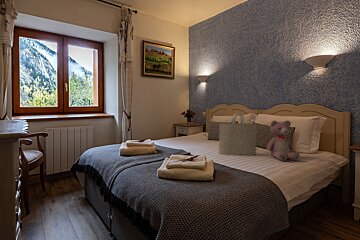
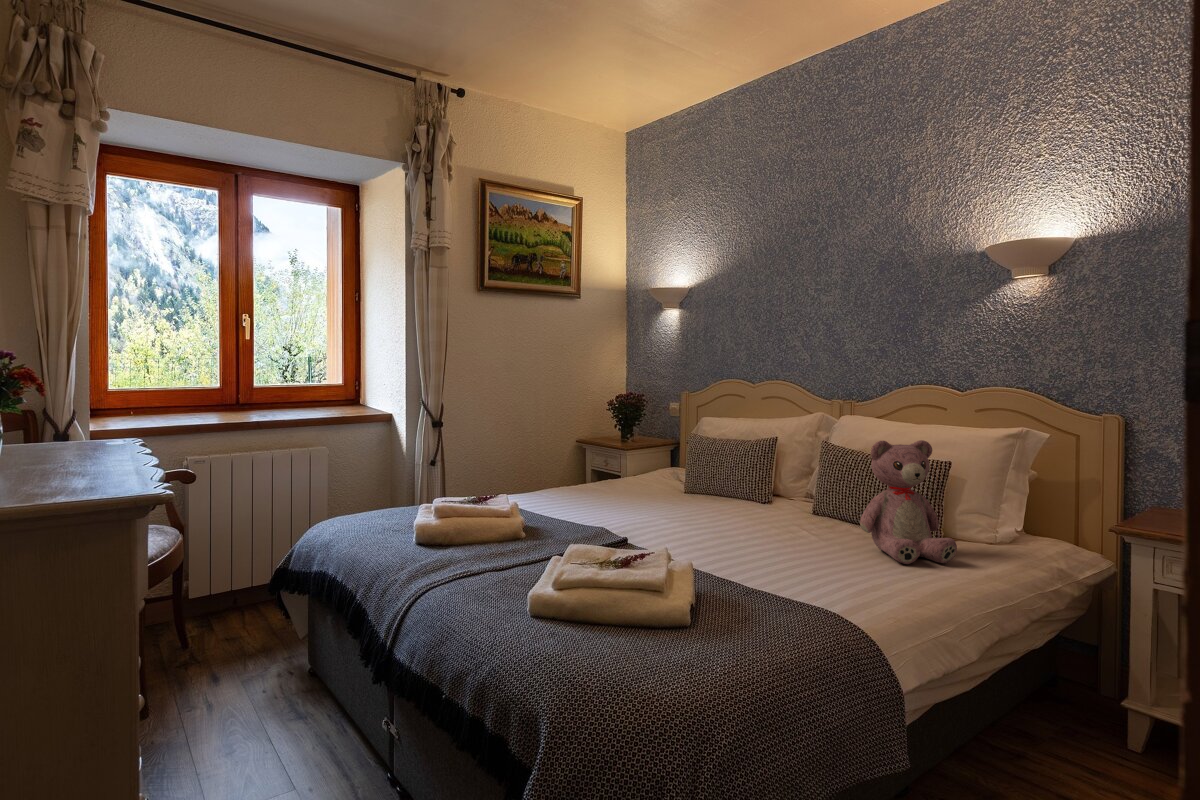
tote bag: present [219,114,256,155] -> none [716,418,829,544]

